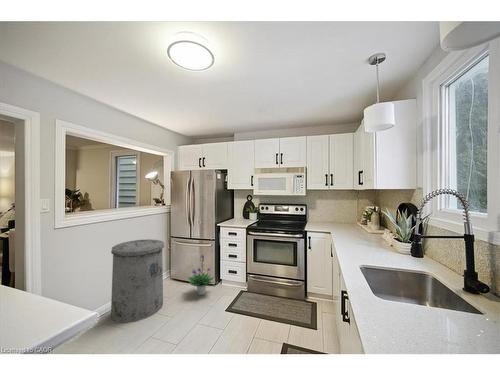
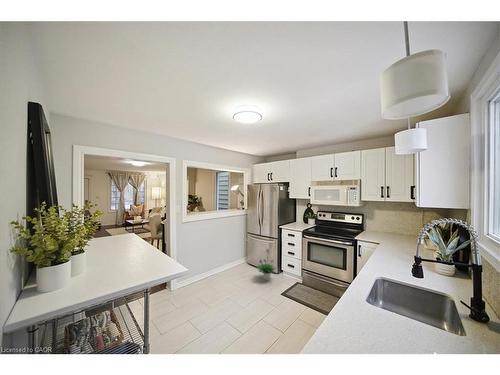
trash can: present [111,239,164,323] -> none [208,234,240,289]

